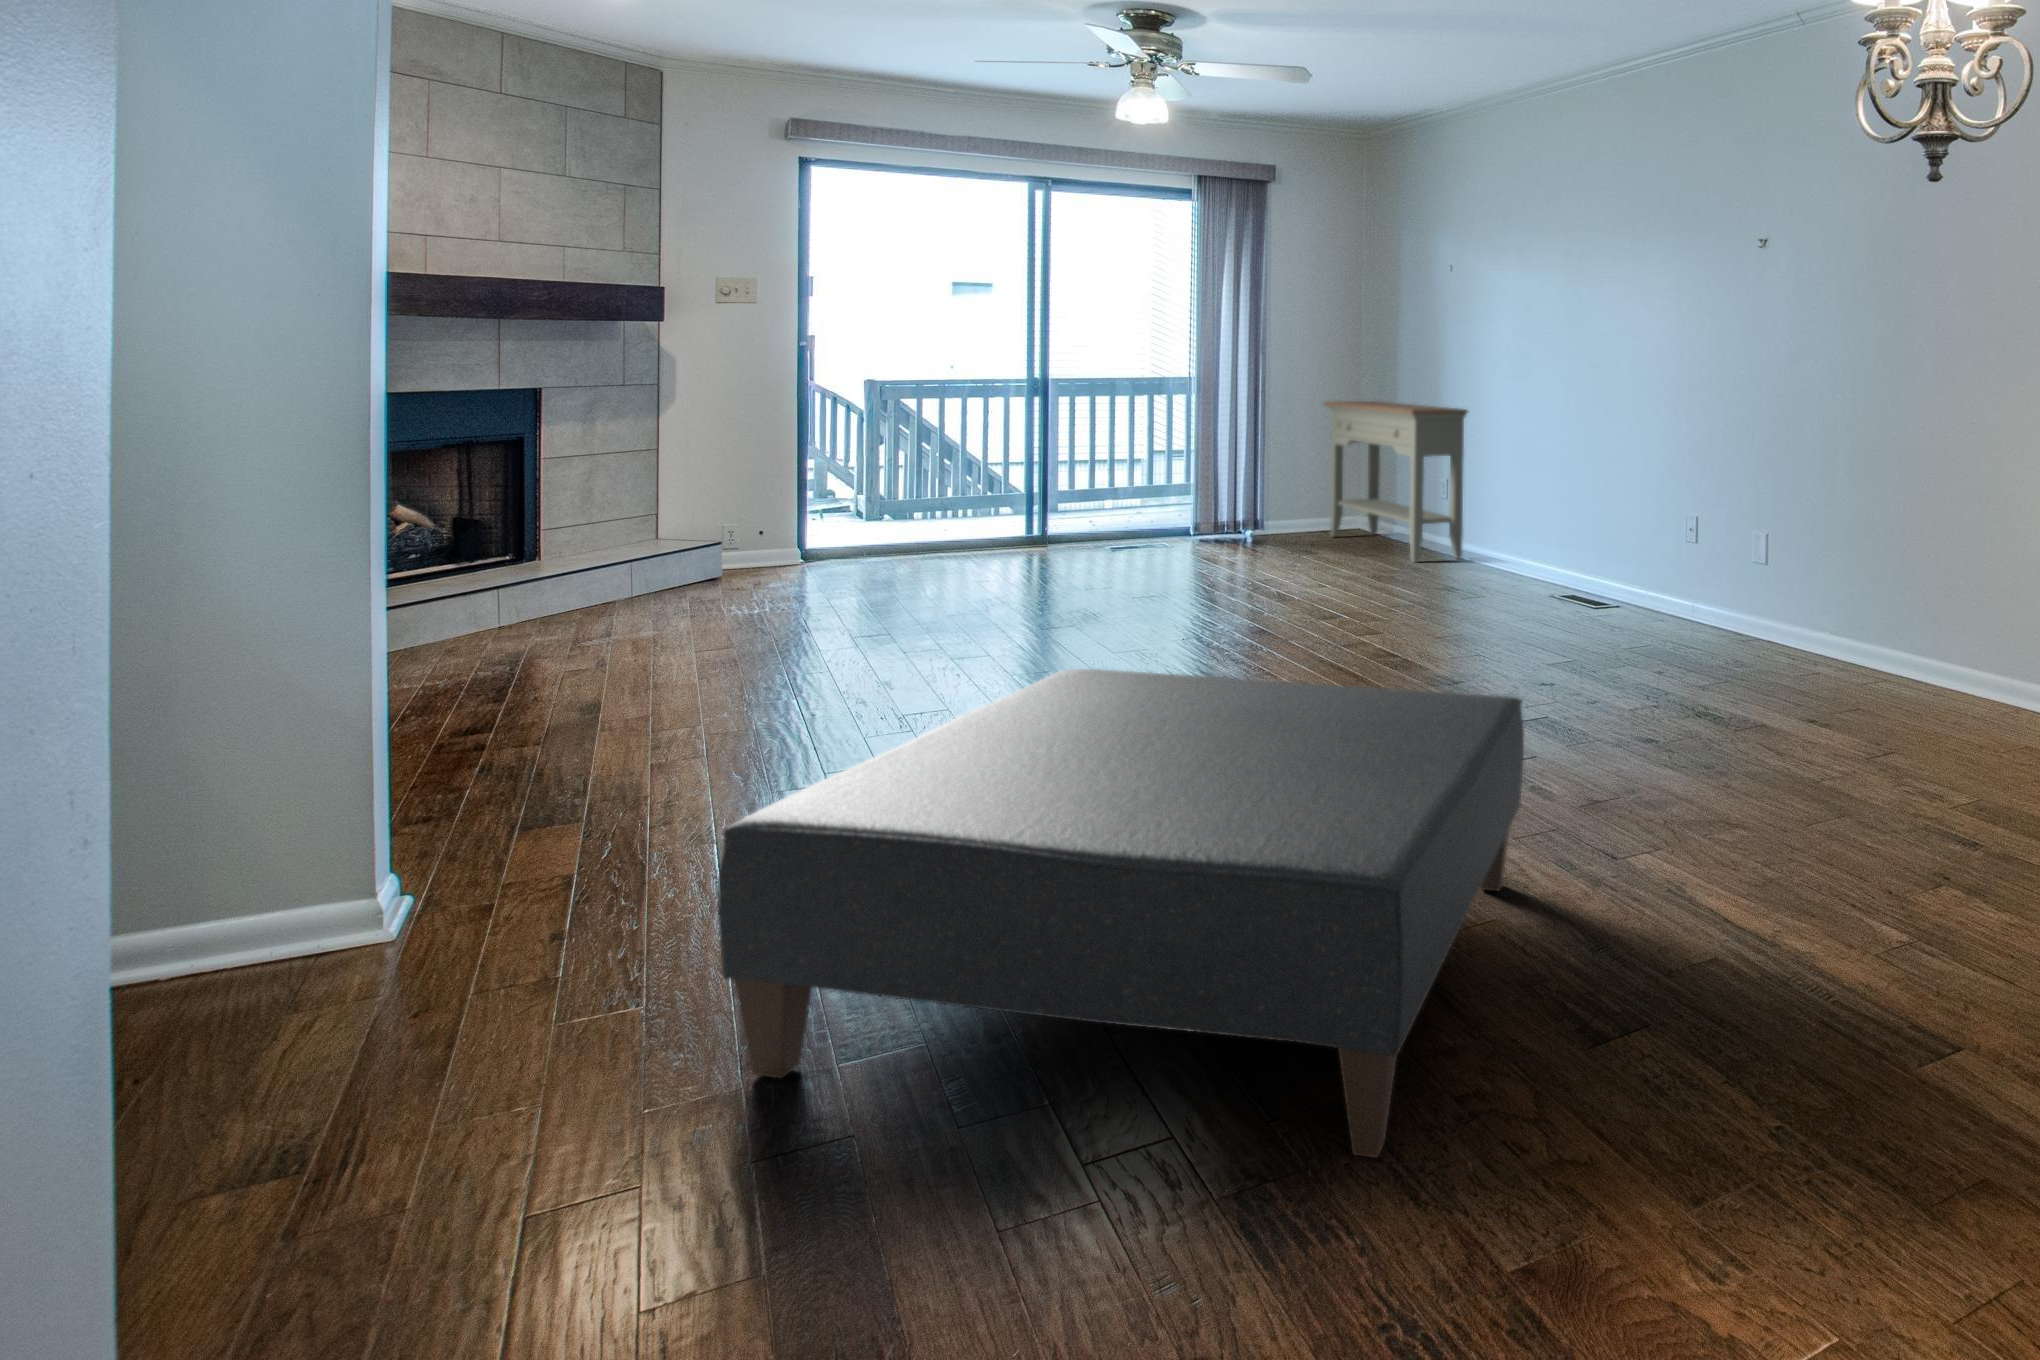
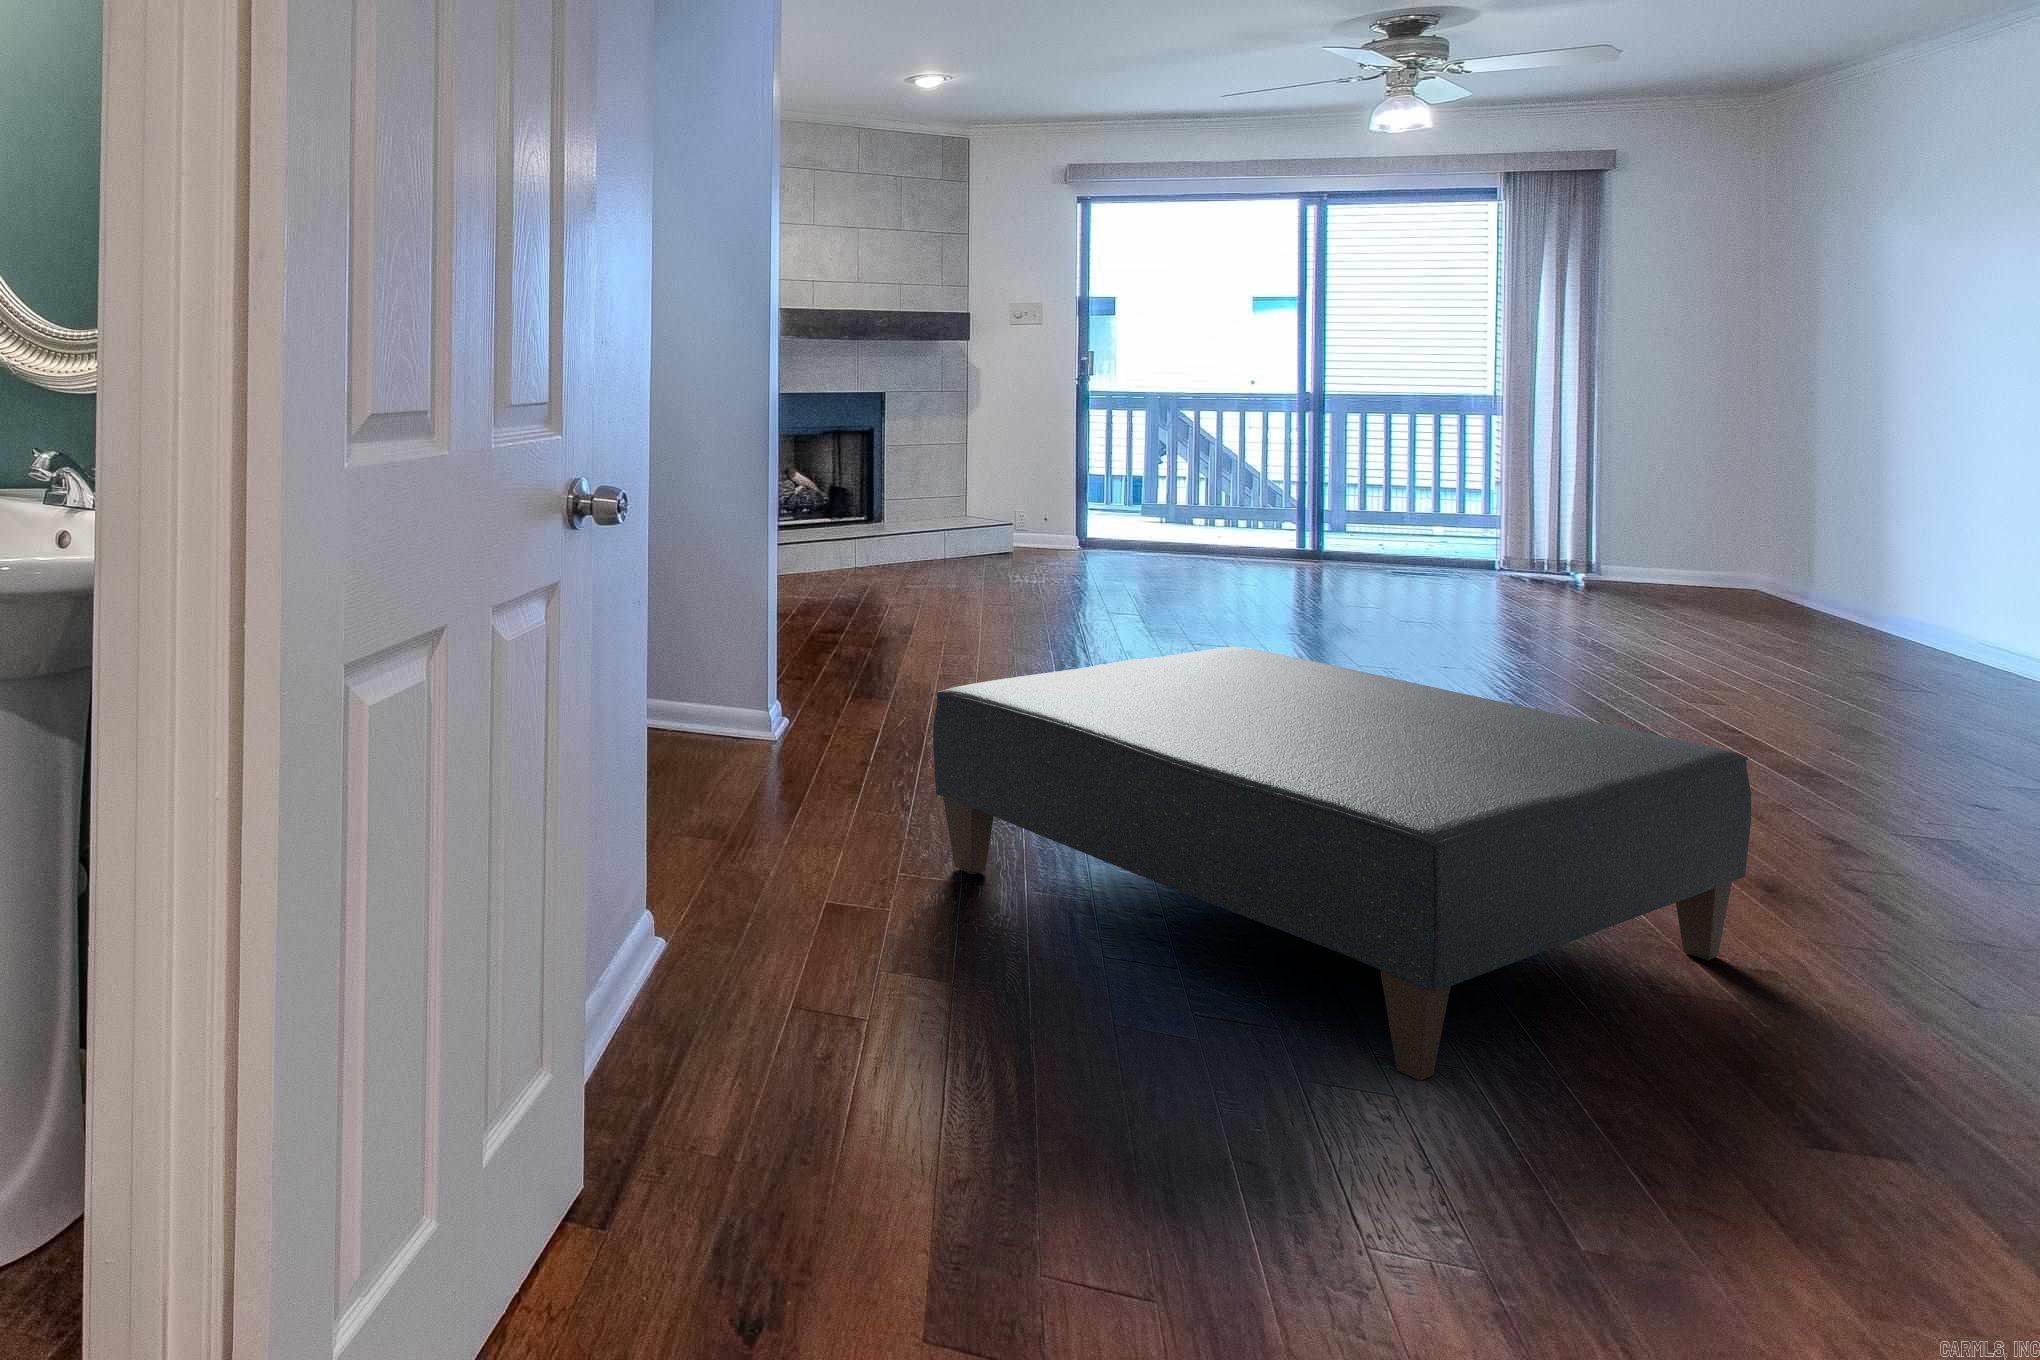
console table: present [1324,401,1469,562] -> none [1697,427,1933,645]

